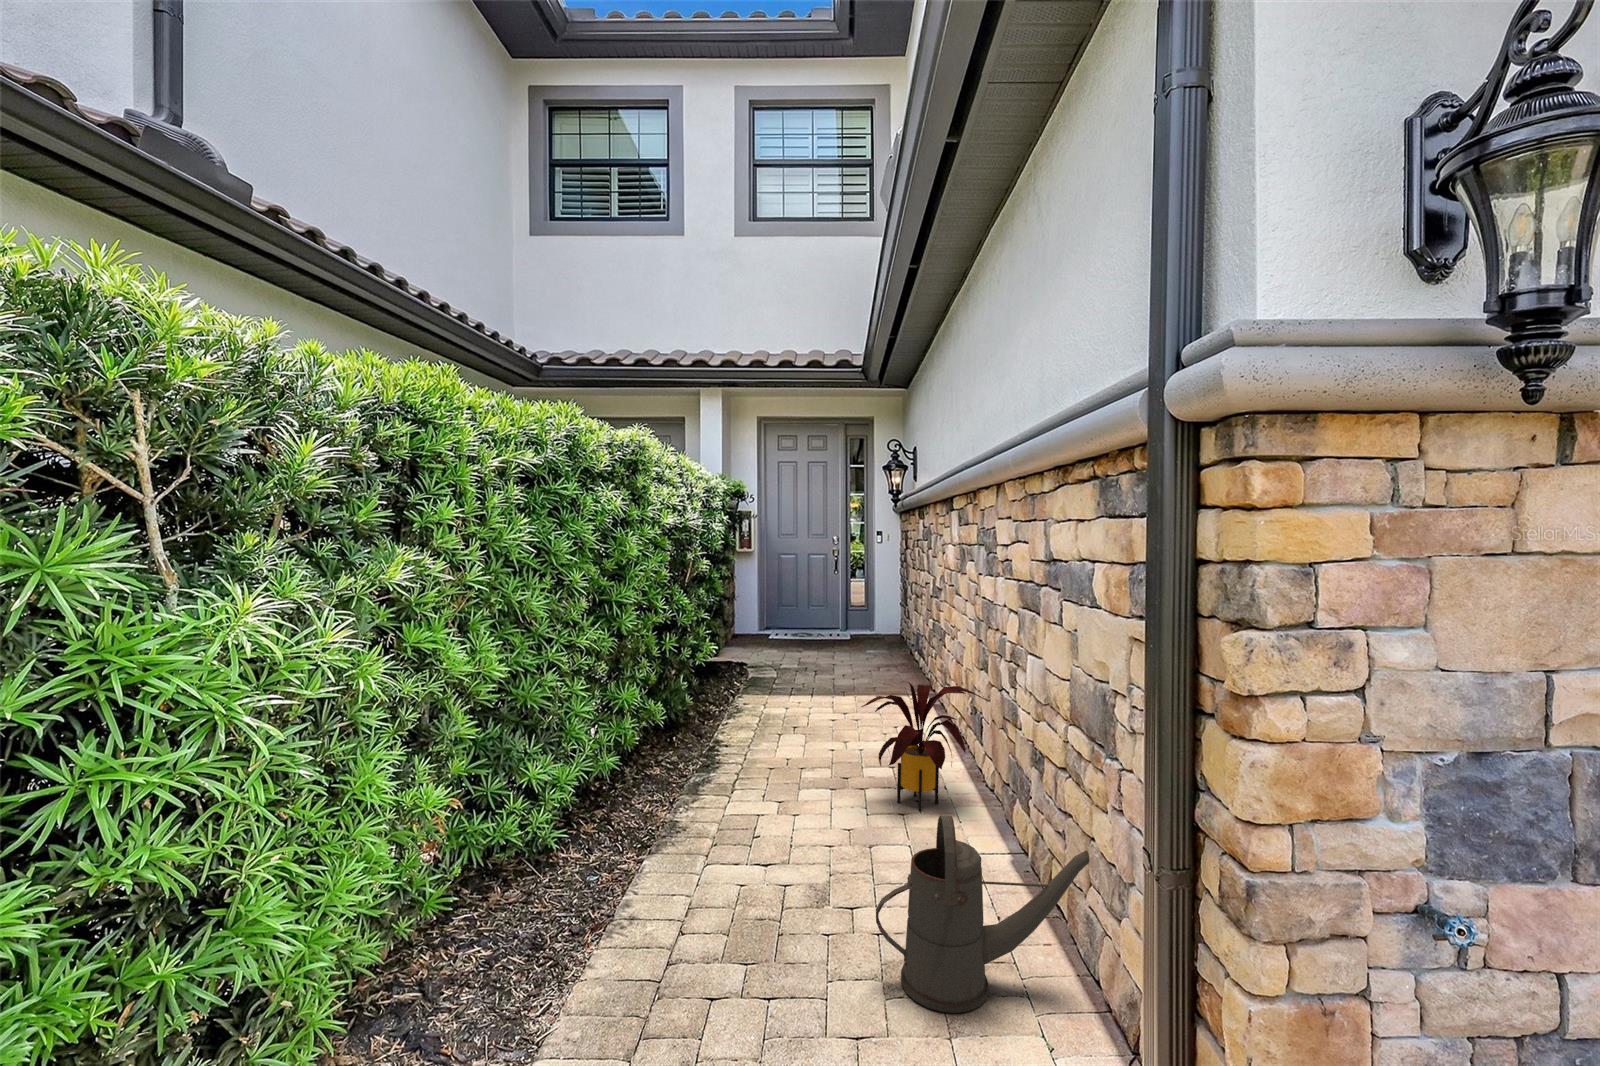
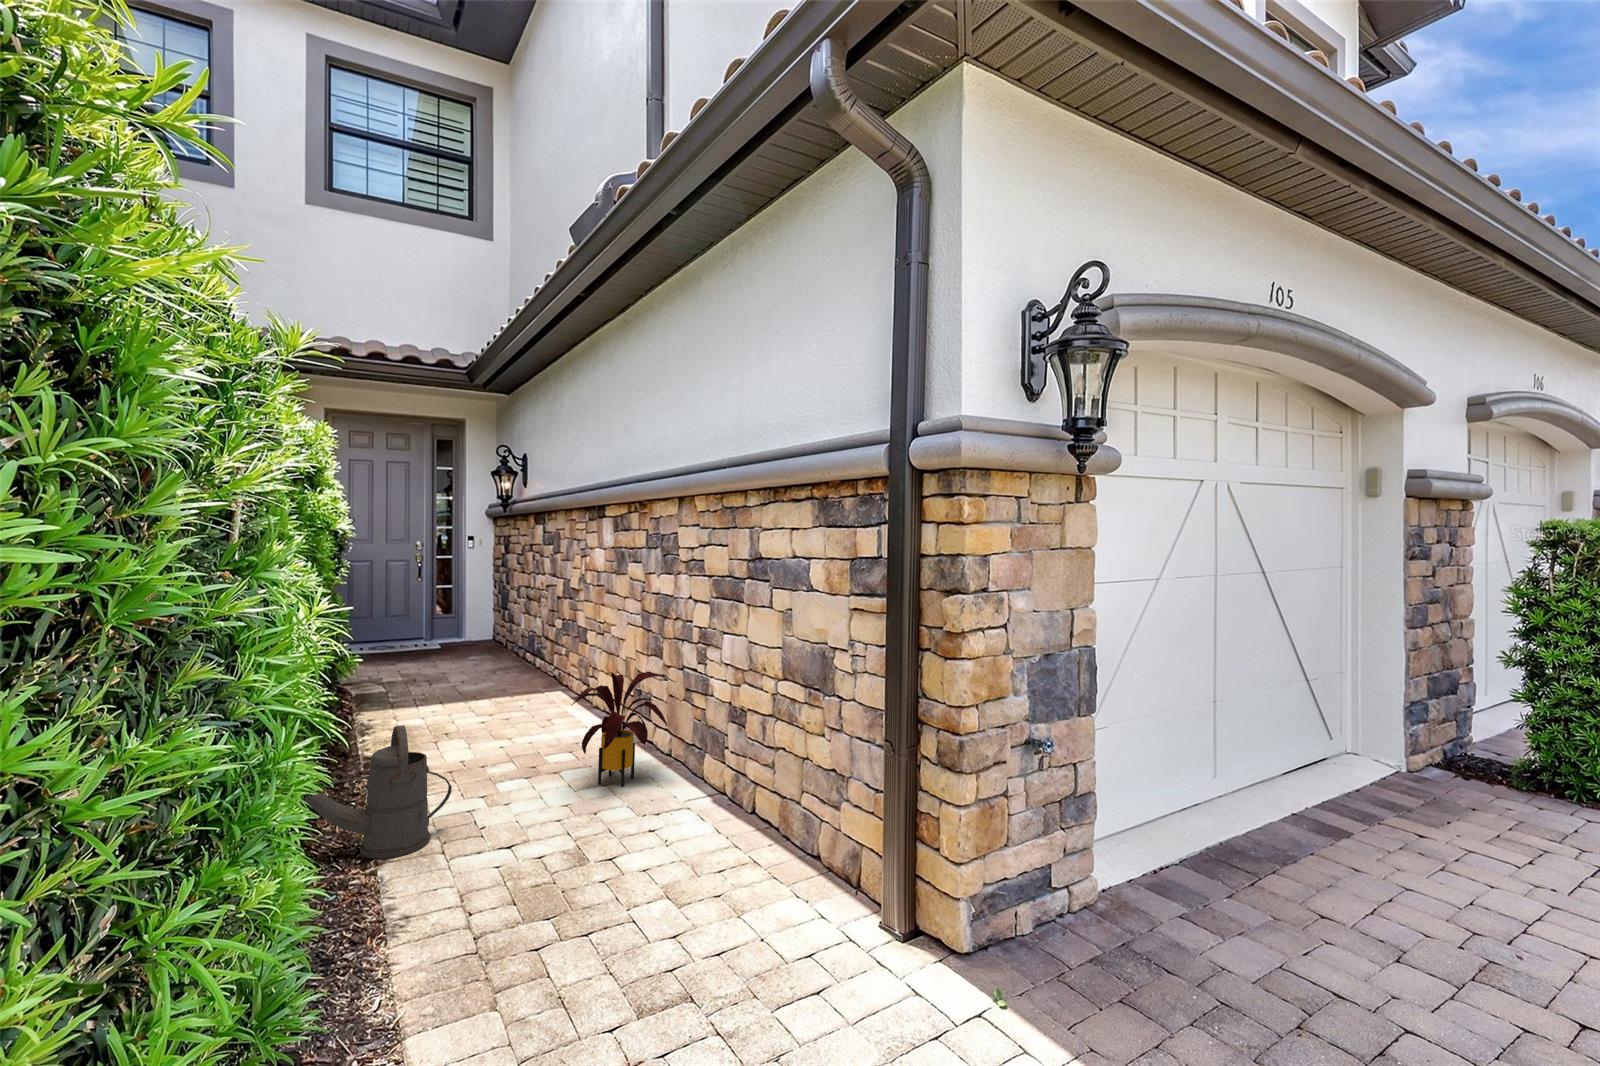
watering can: present [876,815,1090,1013] -> present [305,725,452,859]

